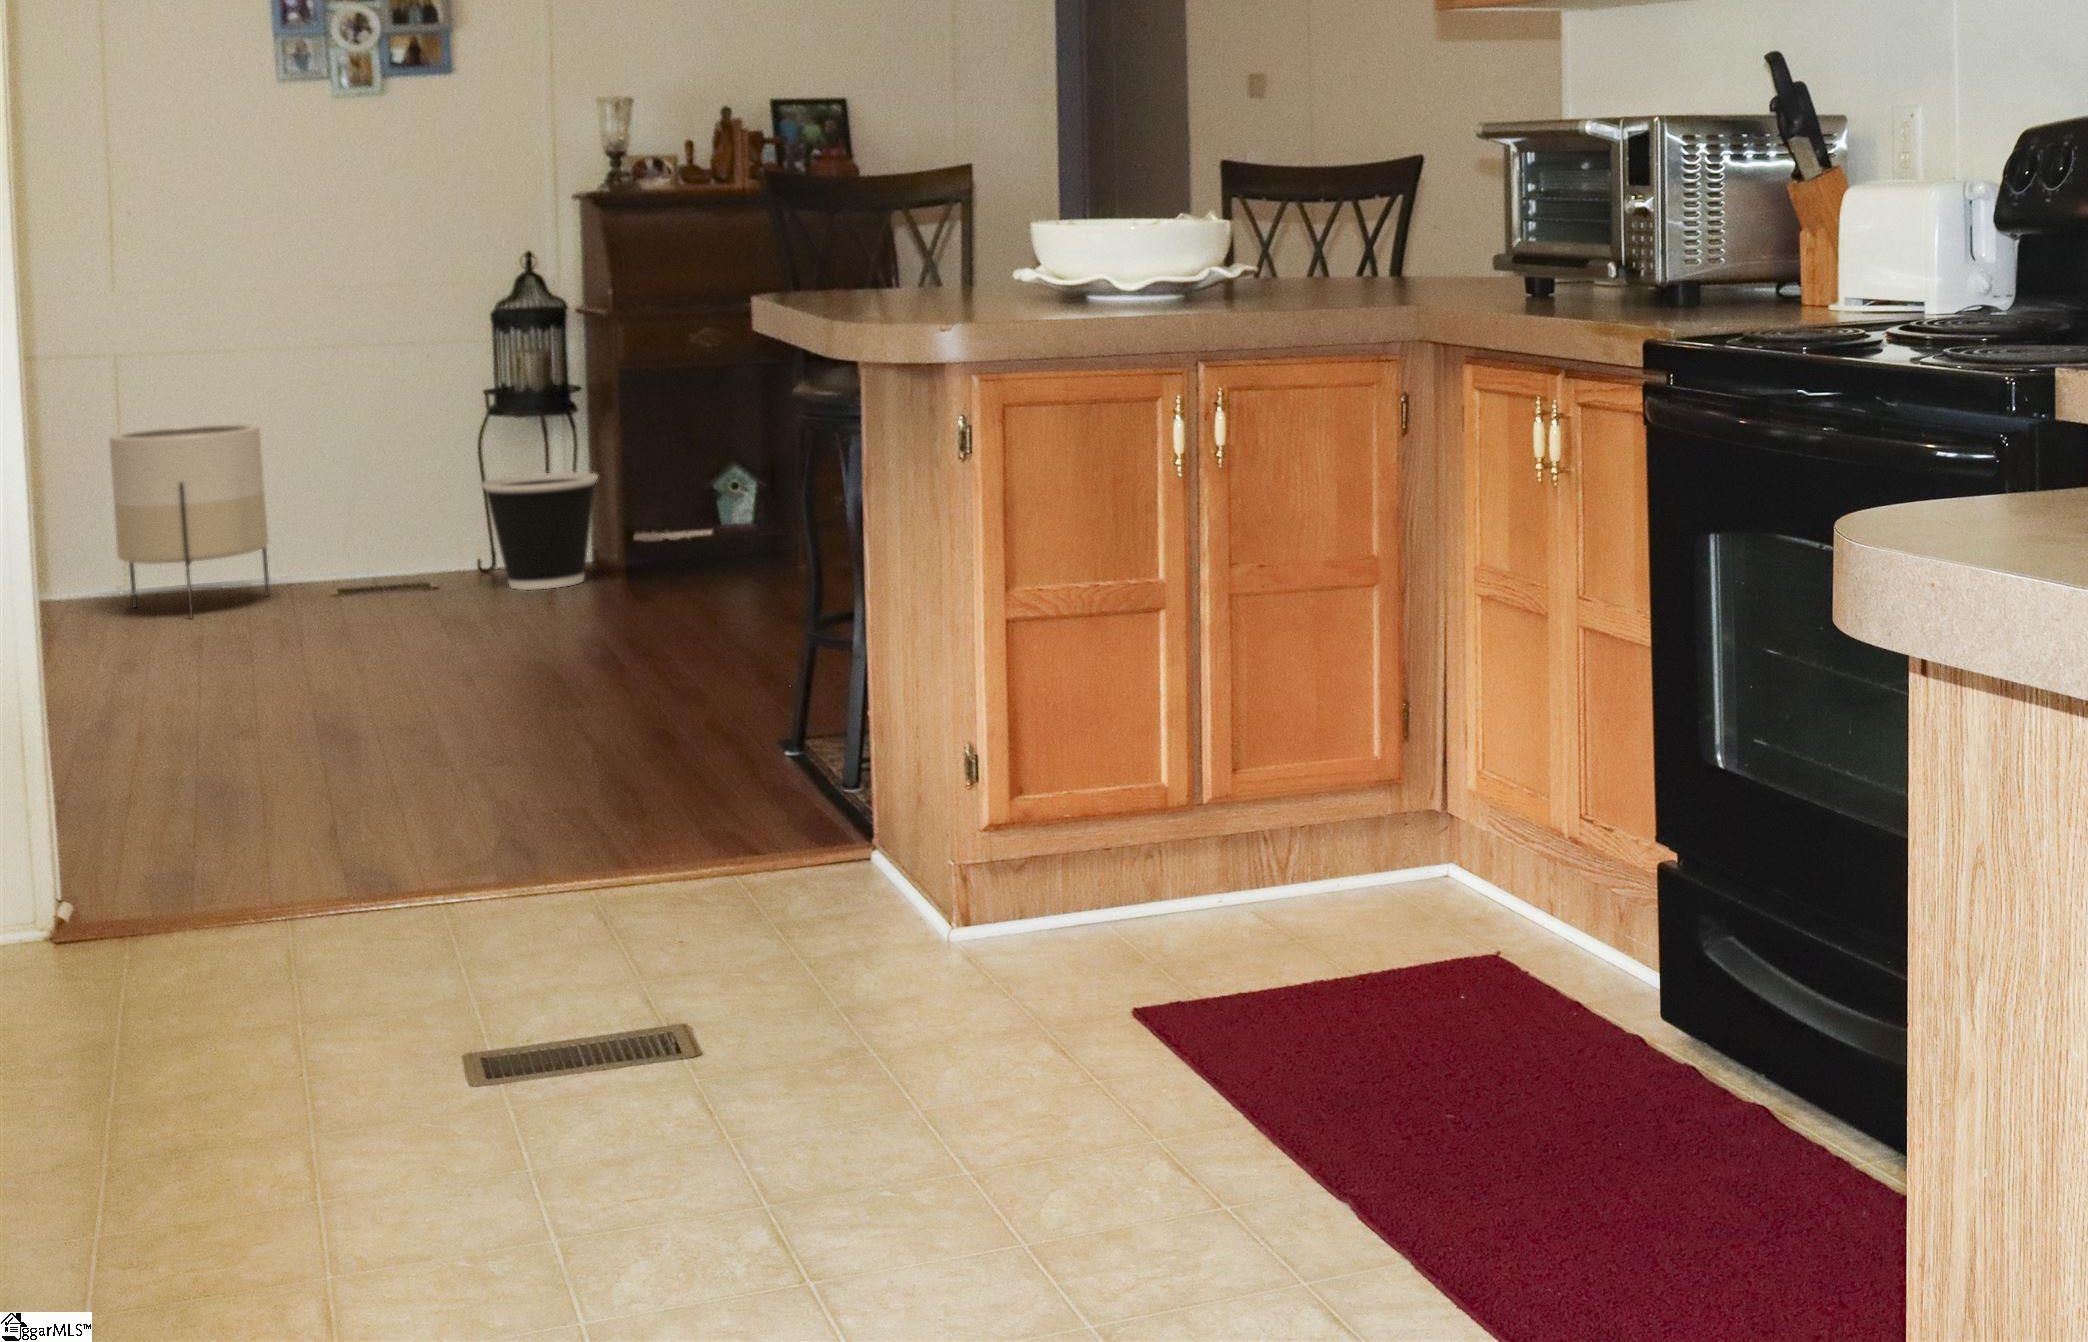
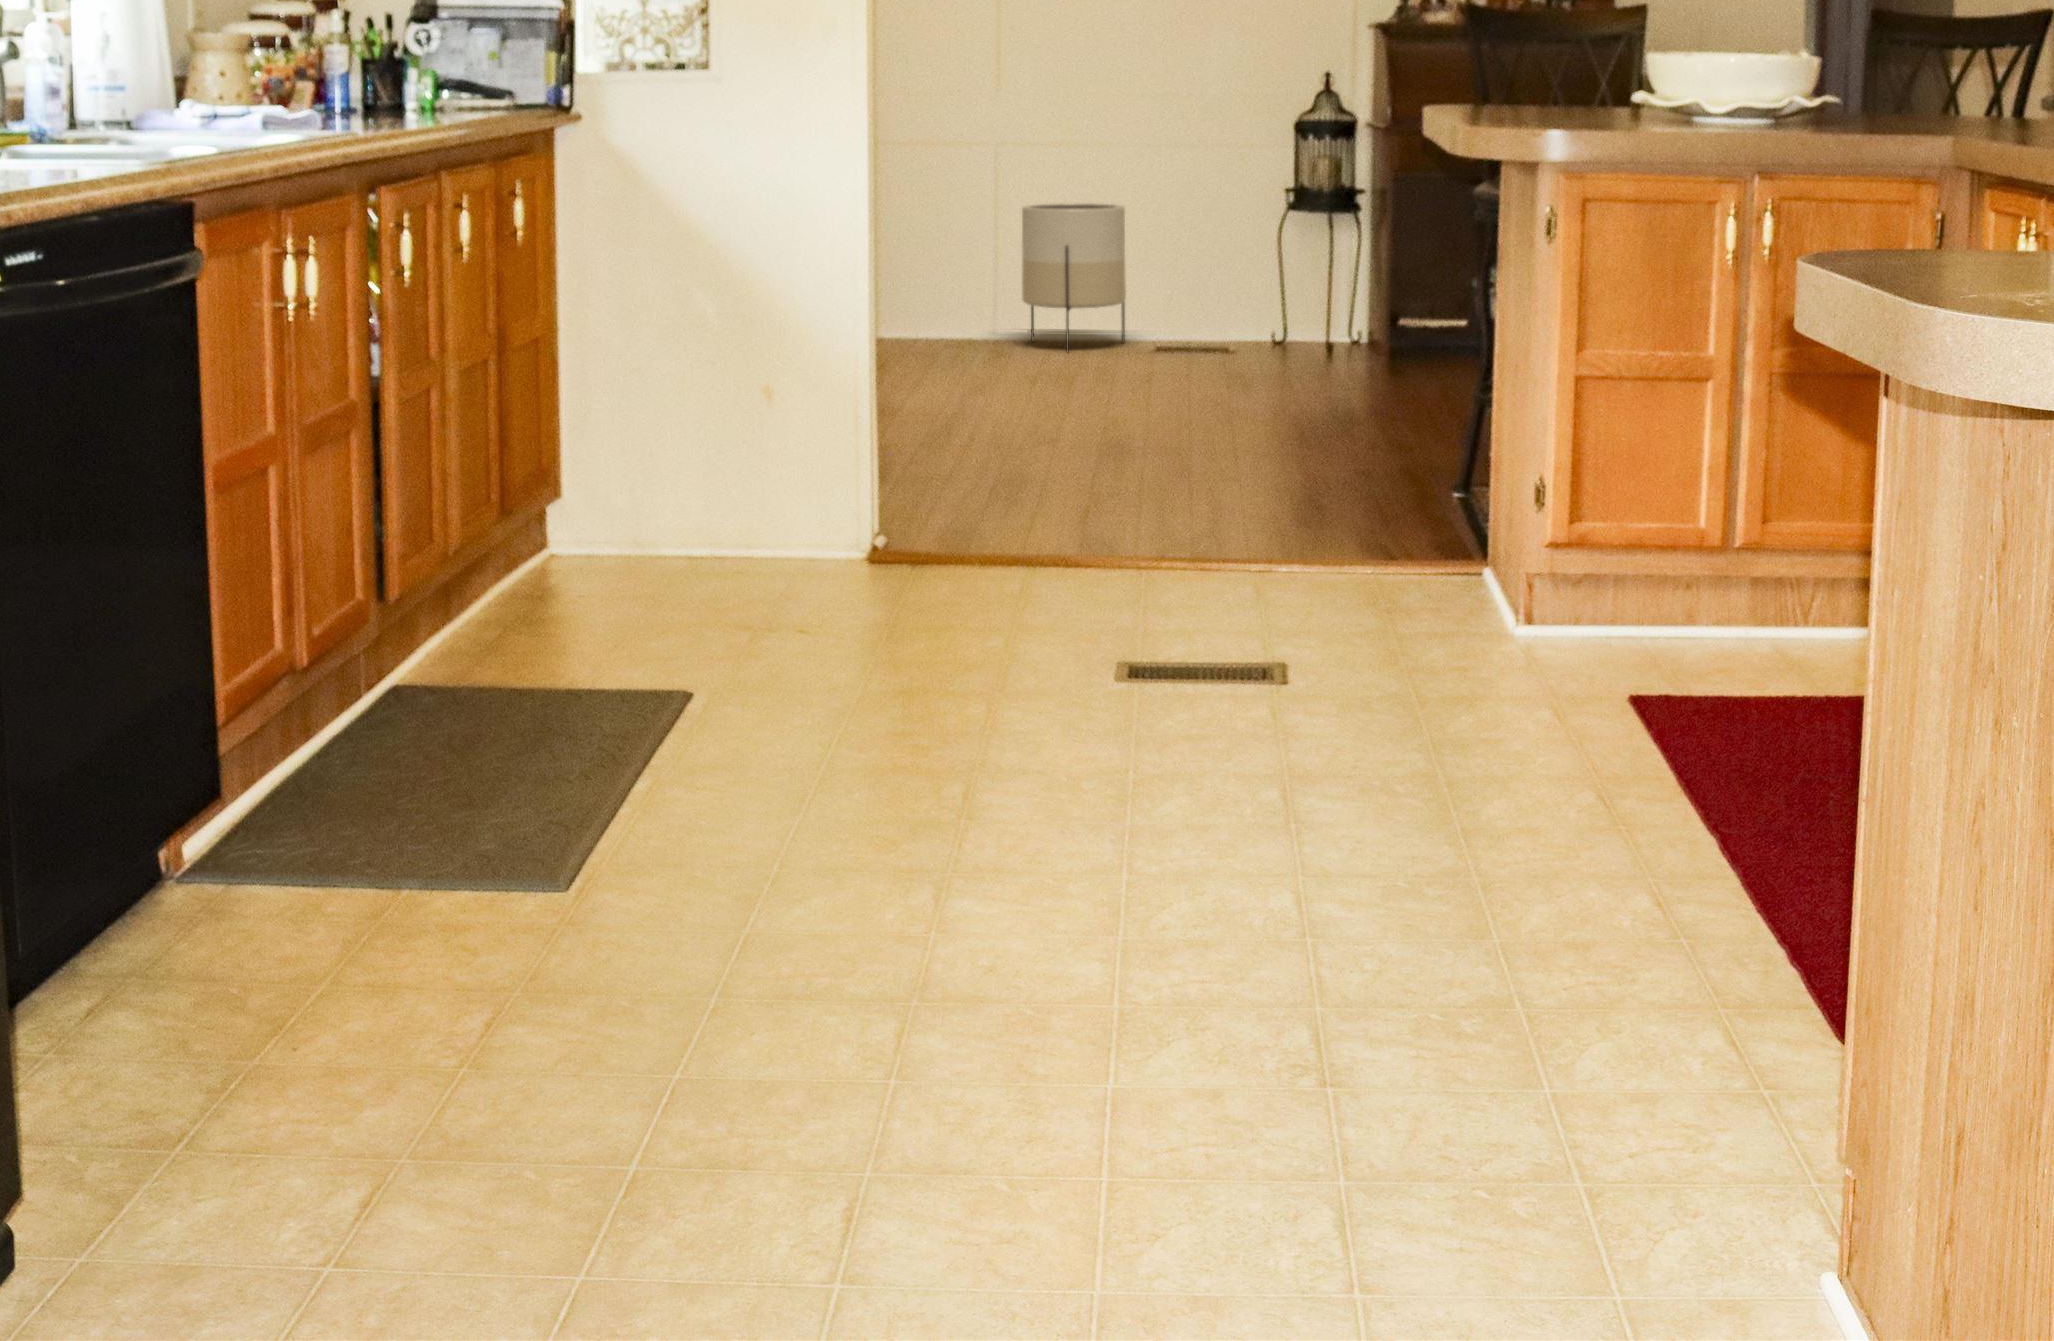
wastebasket: present [482,472,598,590] -> none [1281,262,1371,357]

